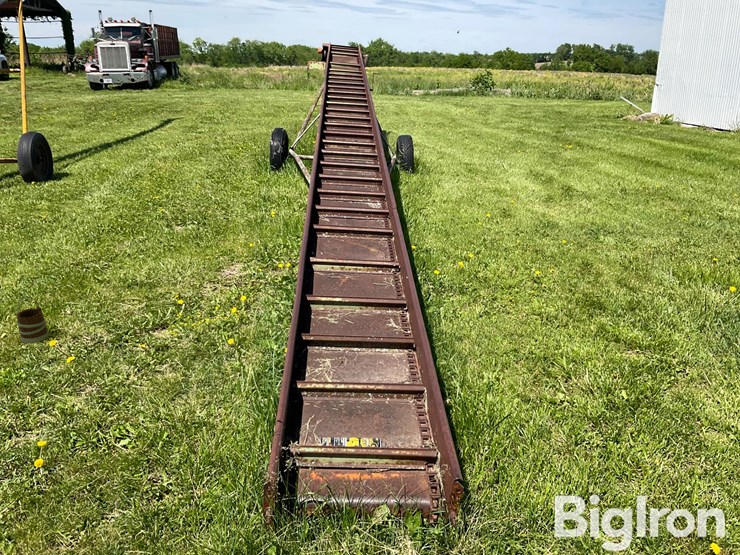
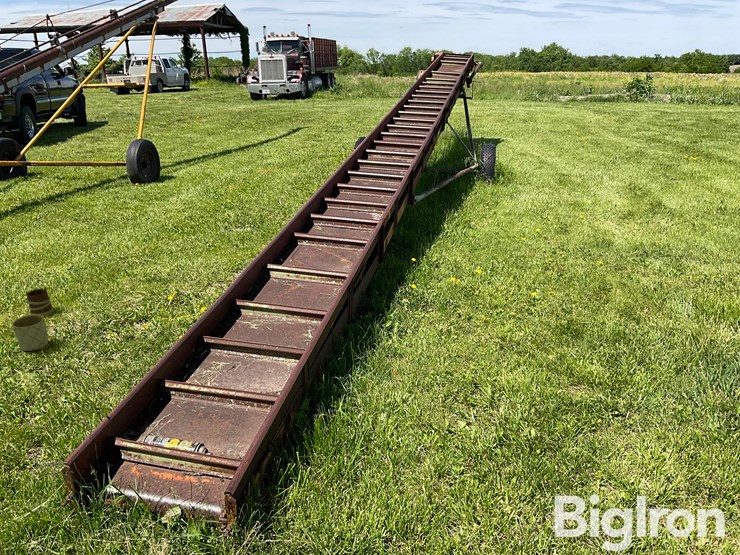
planter: none [34,337,76,382] -> present [12,315,49,351]

